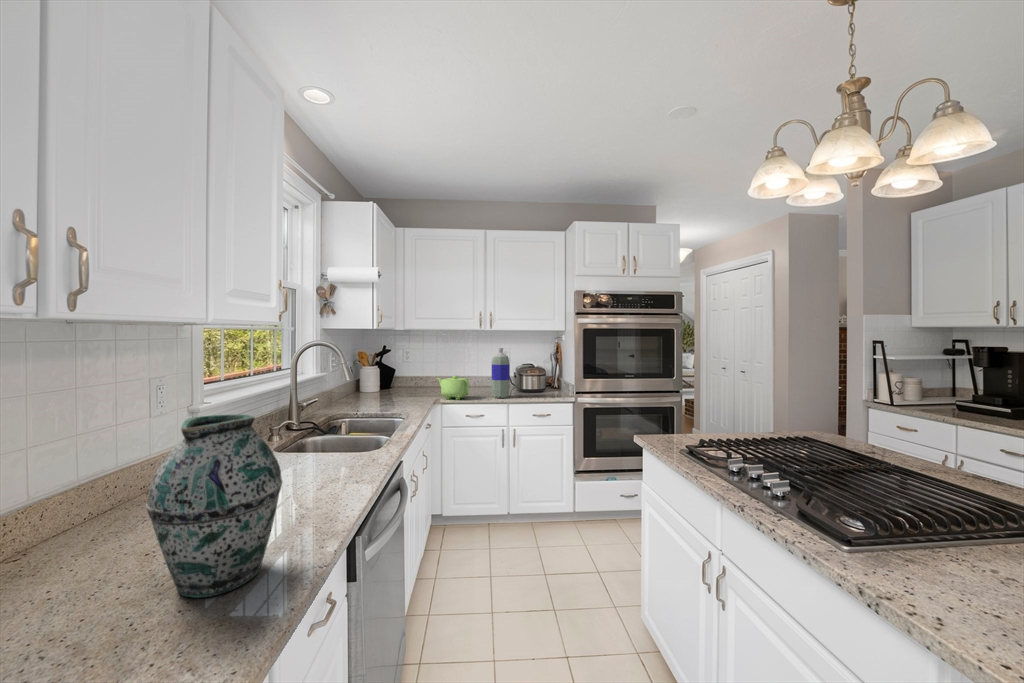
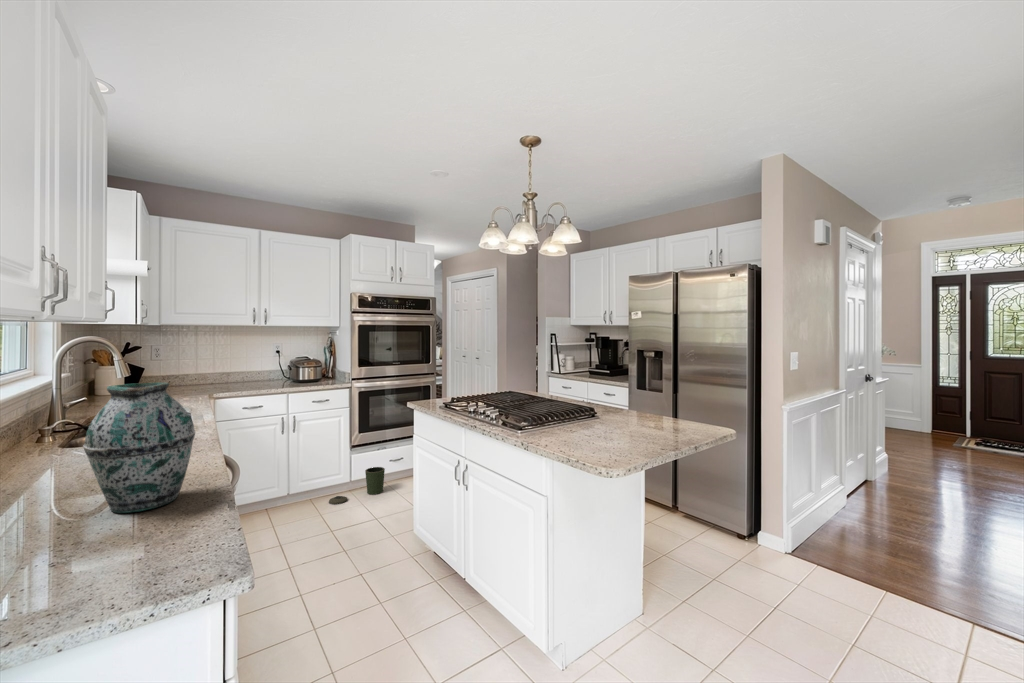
bottle: present [492,348,510,398] -> none [270,342,289,389]
teapot: present [437,376,469,400] -> none [206,370,247,393]
trash can: none [547,500,612,538] -> present [329,467,385,505]

